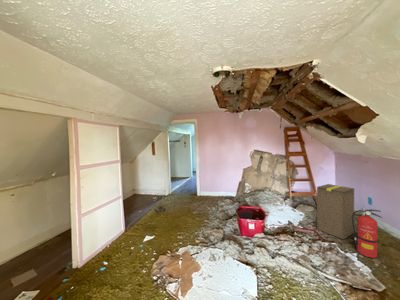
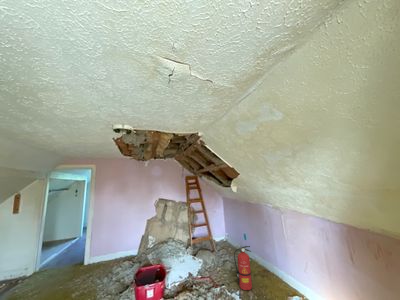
cardboard box: present [317,184,354,239] -> none [210,227,238,279]

